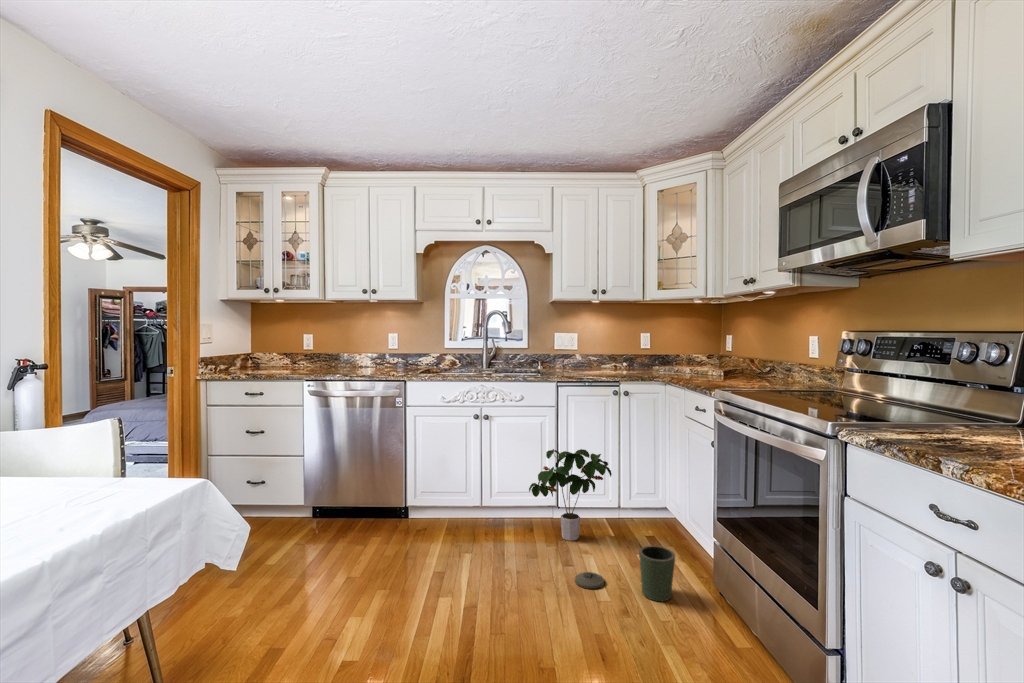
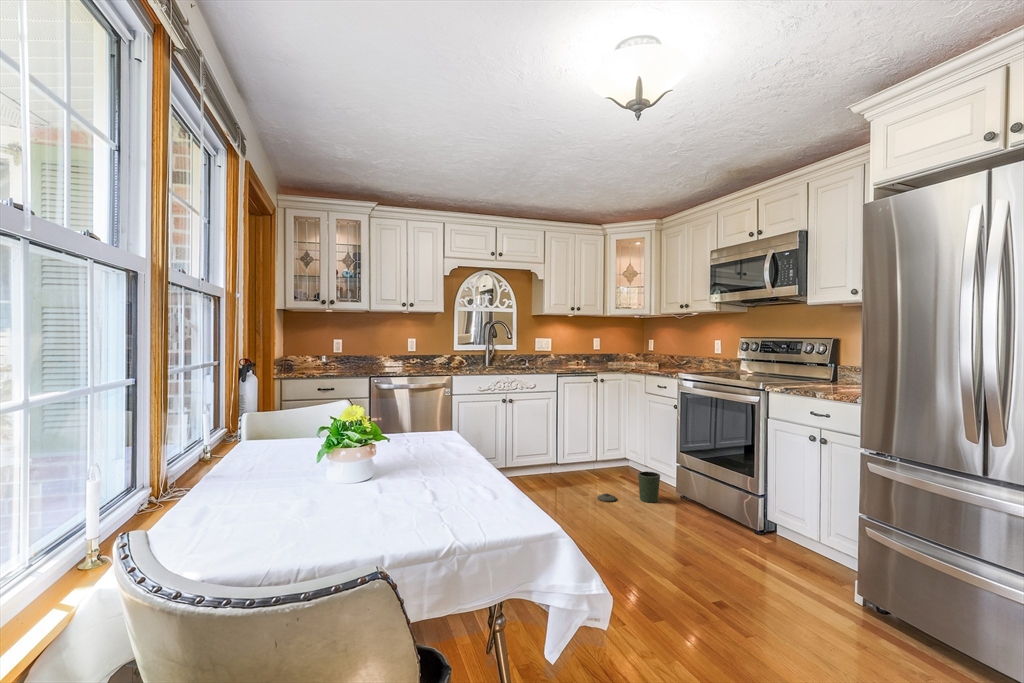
potted plant: present [529,449,612,541] -> none [544,419,600,482]

